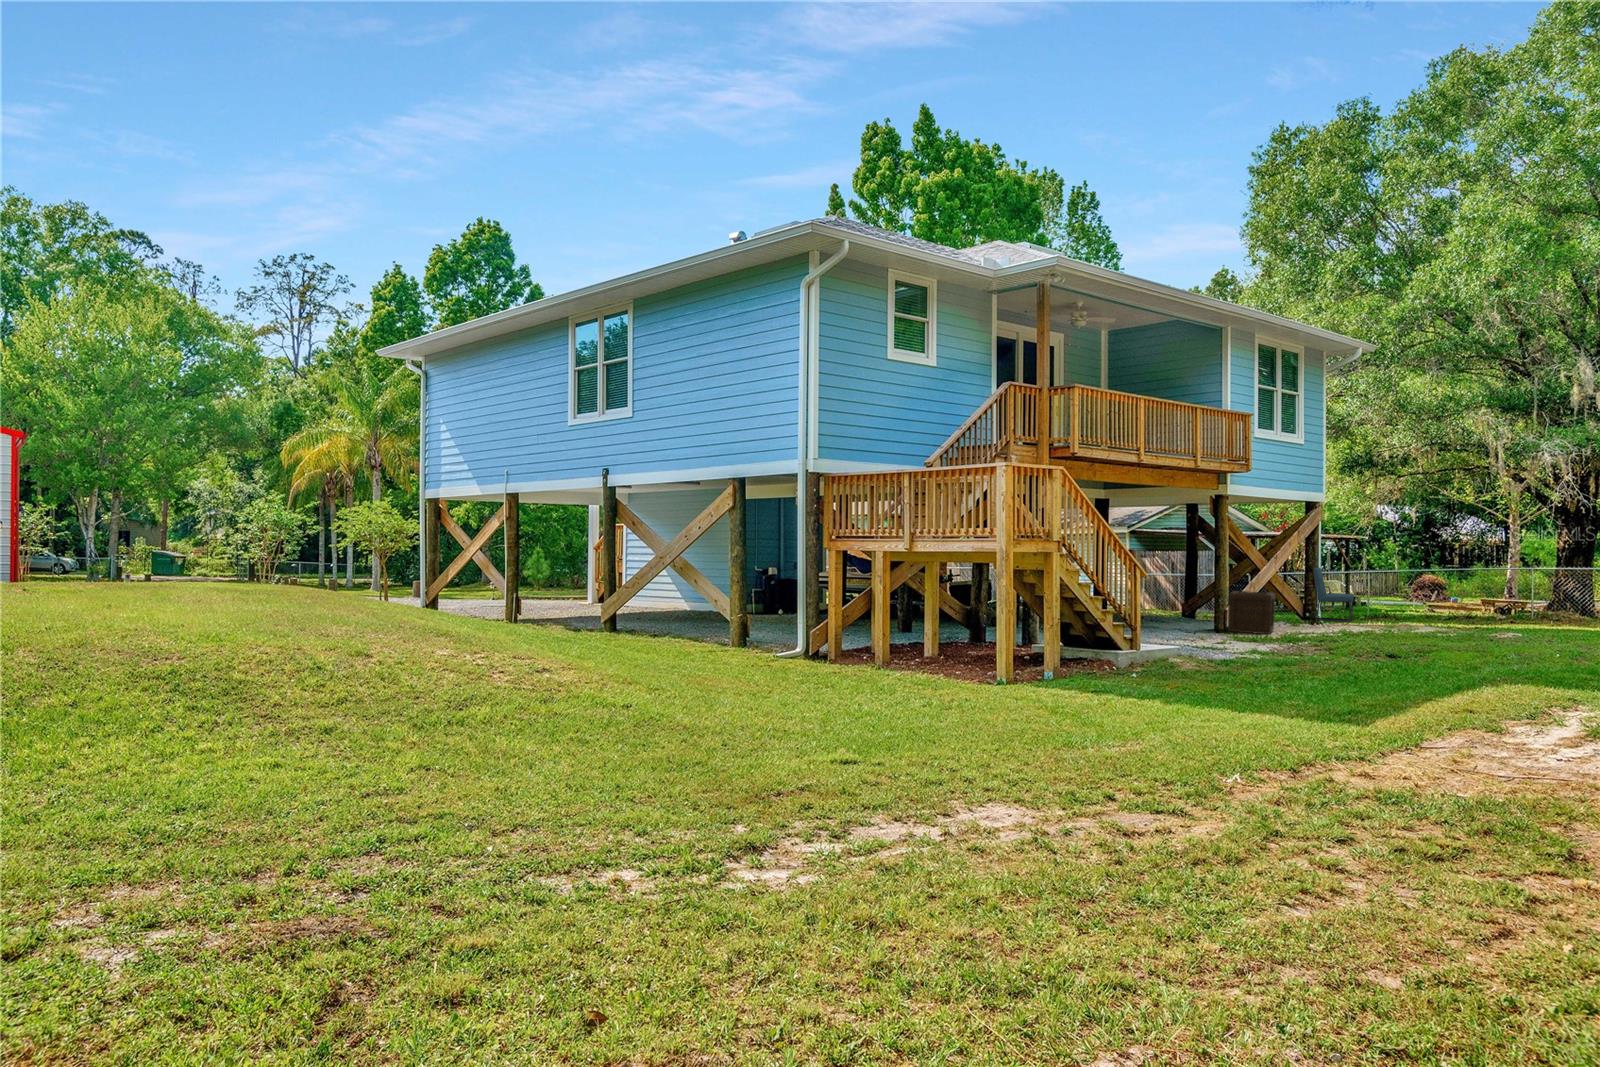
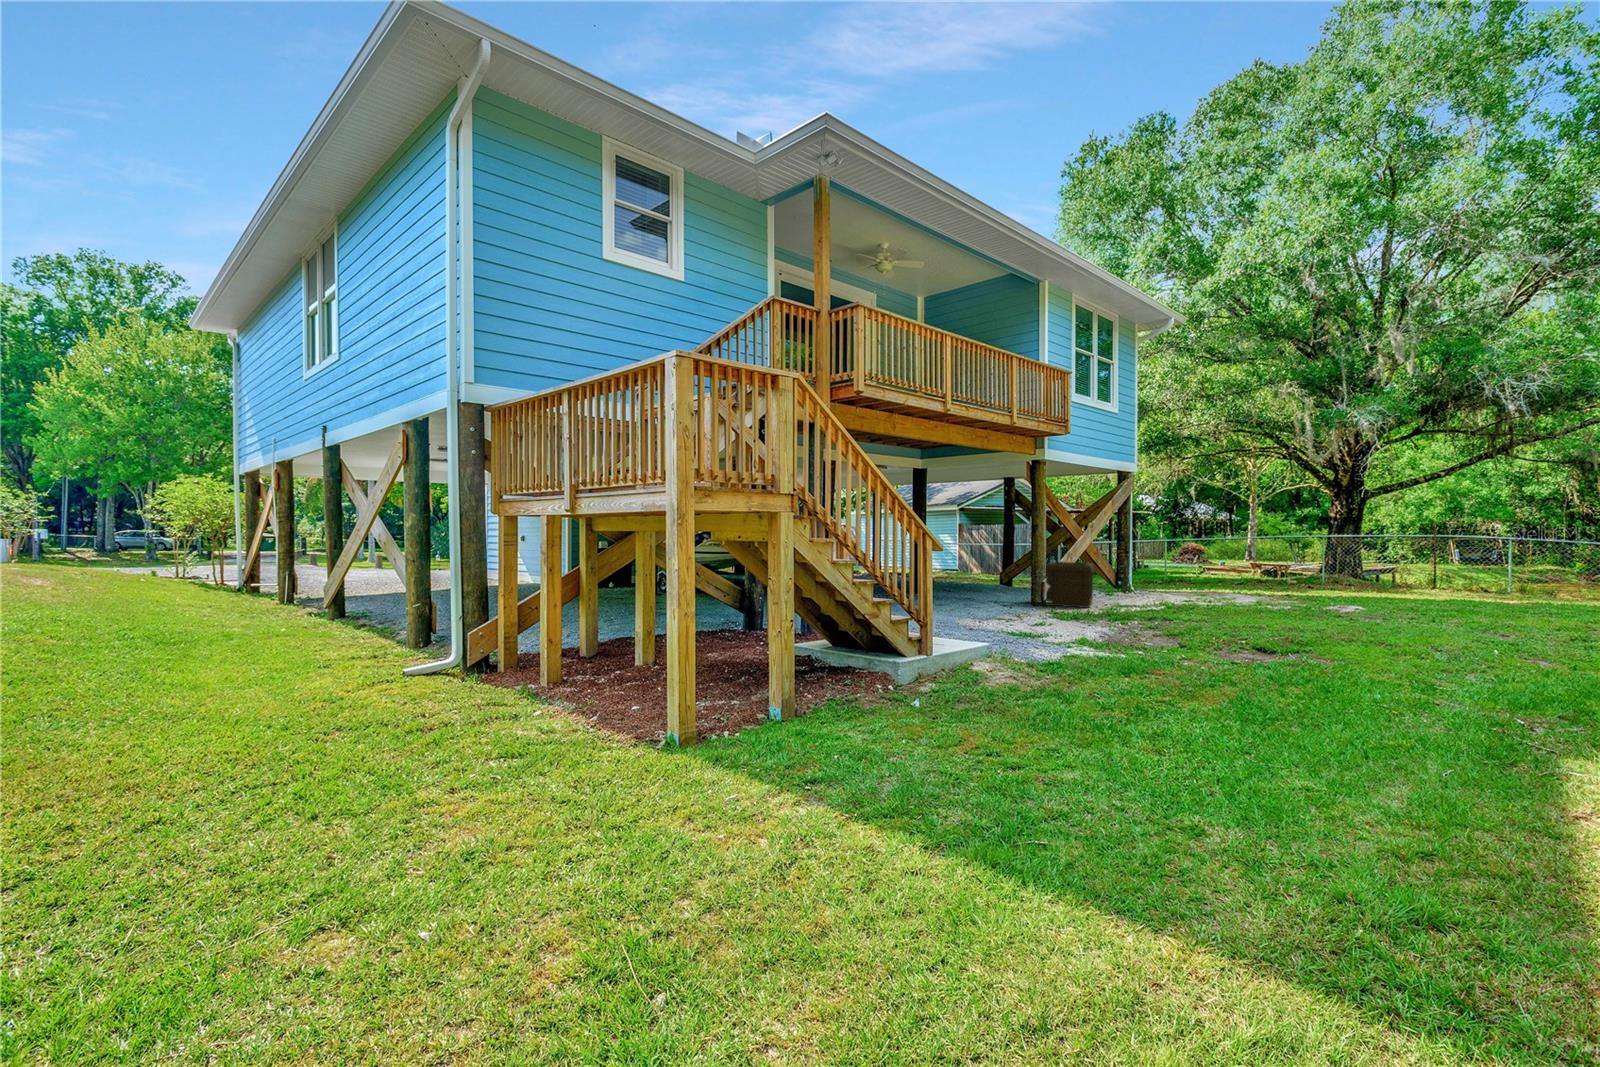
chair: present [1313,567,1354,622] -> none [1127,536,1165,590]

